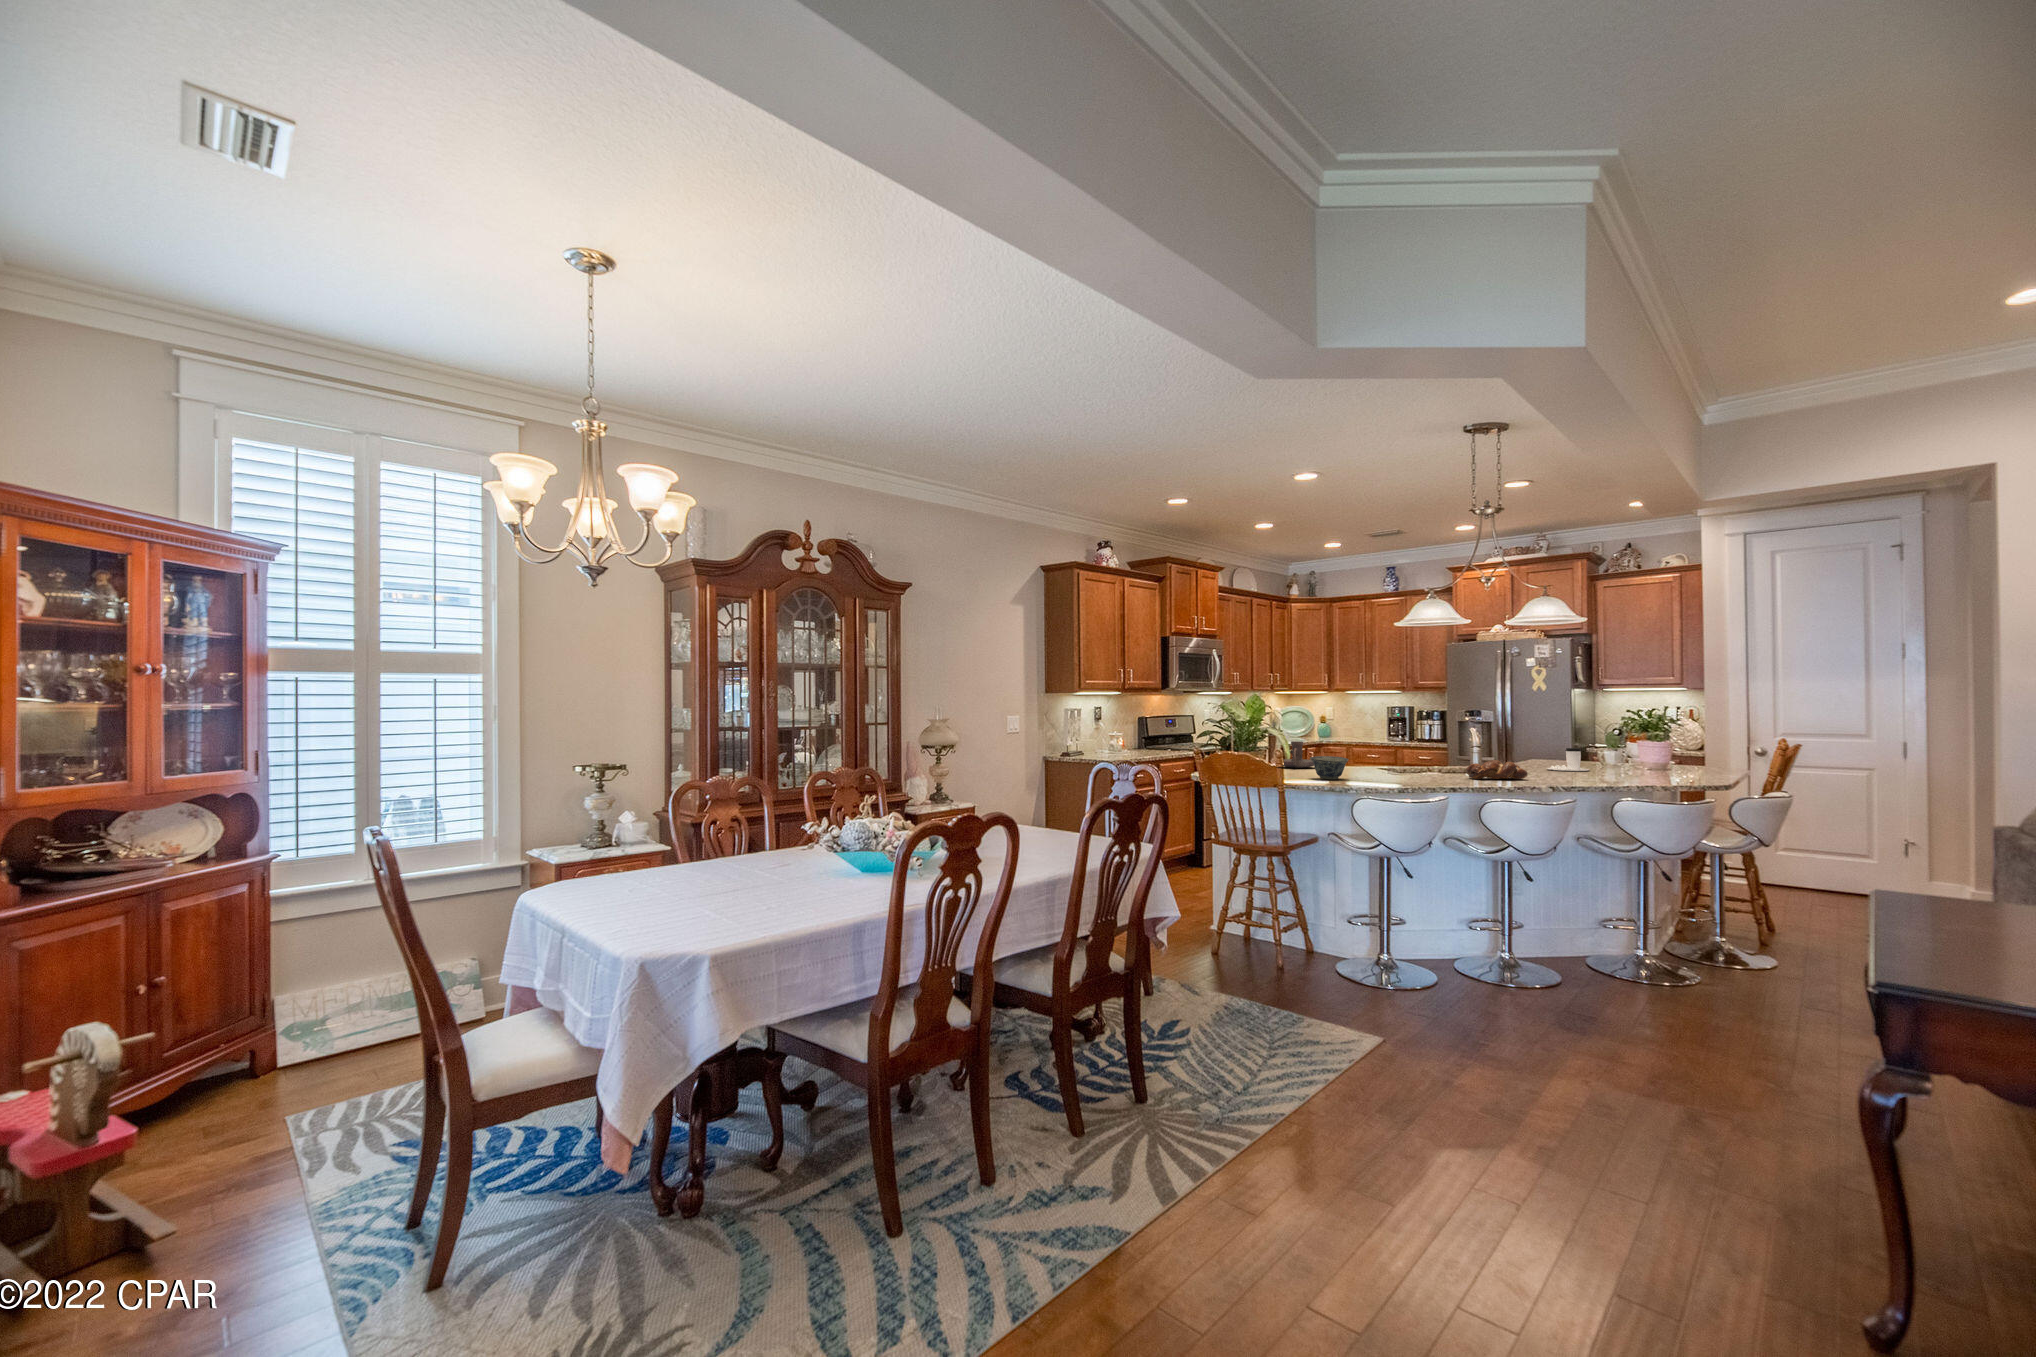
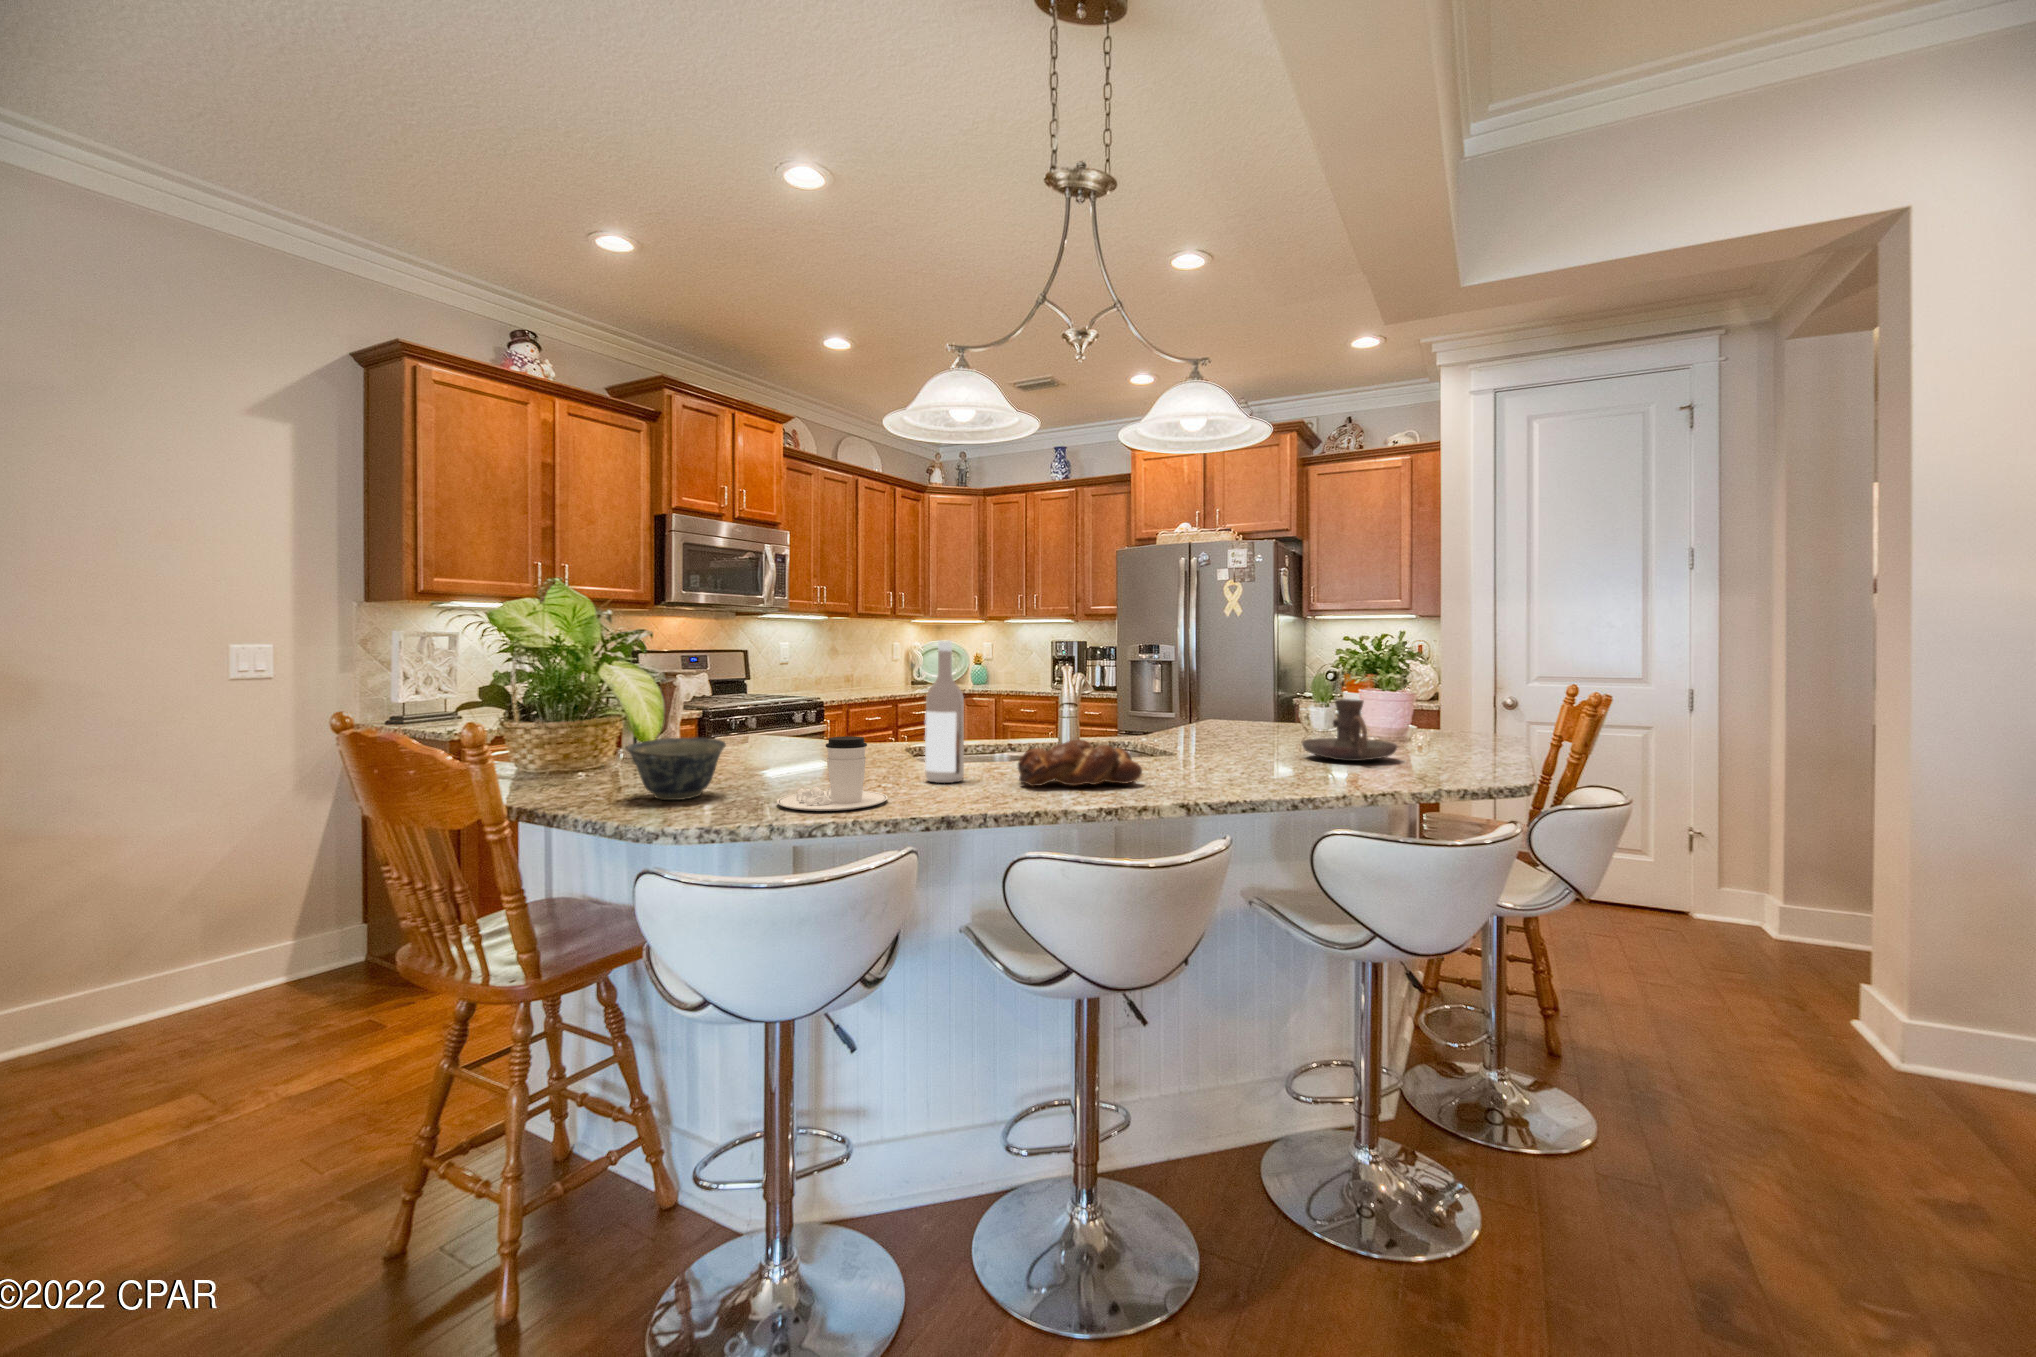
wine bottle: none [1421,717,1440,778] -> present [925,641,964,783]
candle holder: present [1282,741,1314,768] -> present [1302,699,1397,761]
coffee cup: present [1547,748,1589,771] -> present [777,736,888,811]

